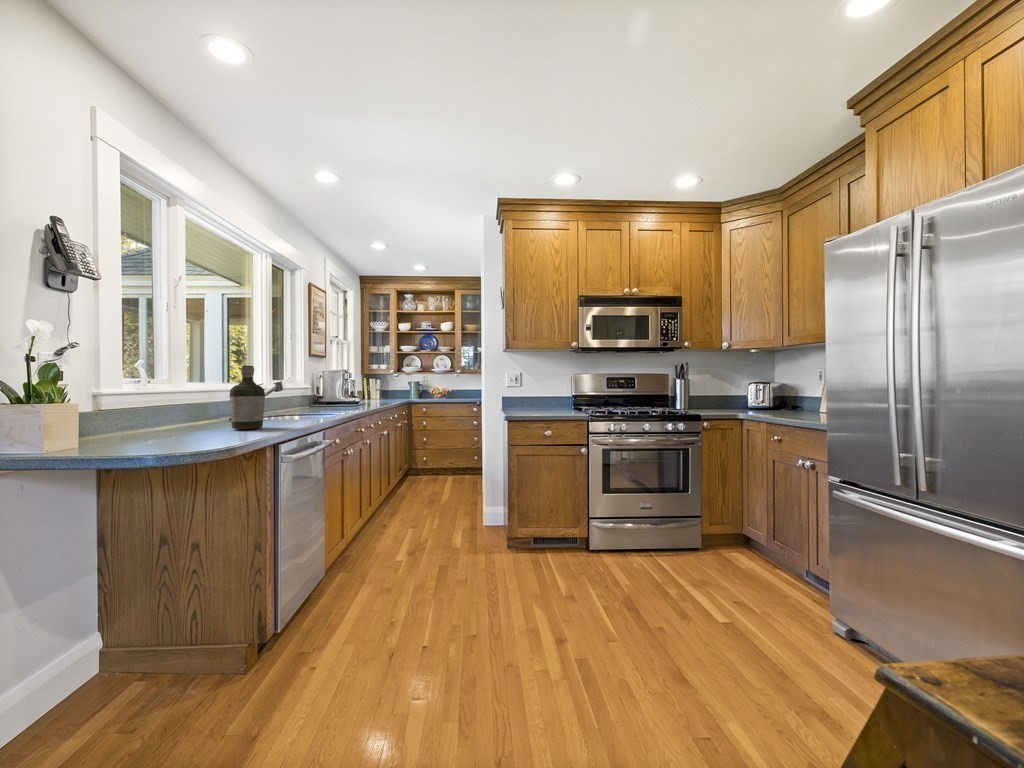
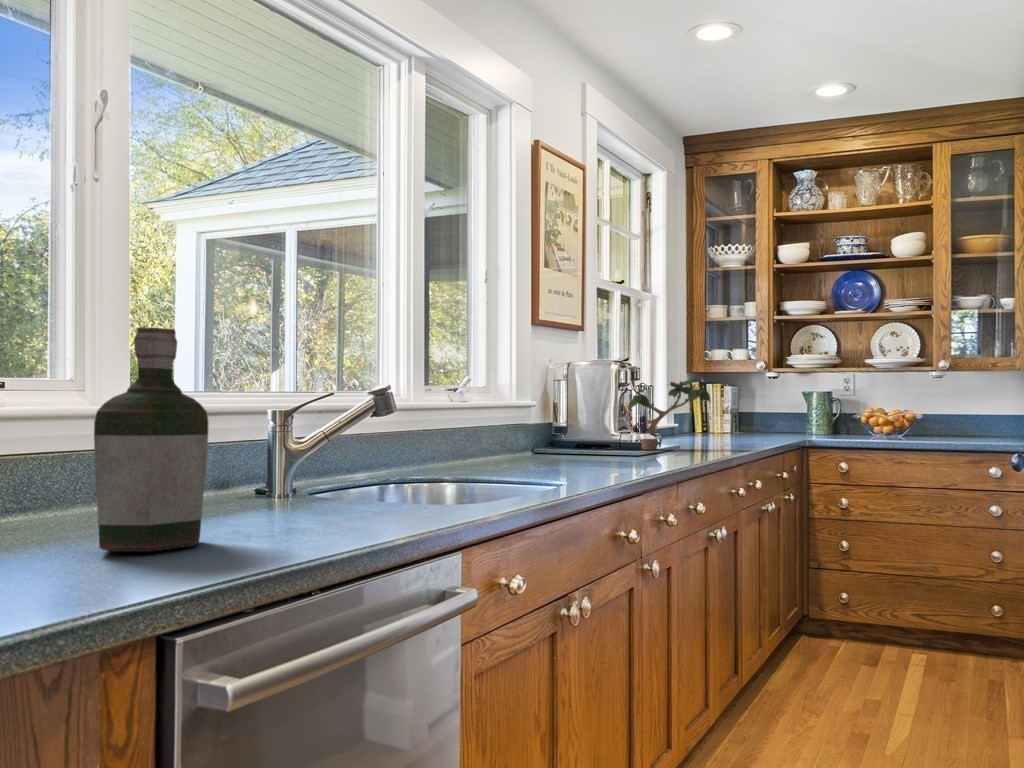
potted plant: none [344,377,385,404] -> present [628,379,710,450]

